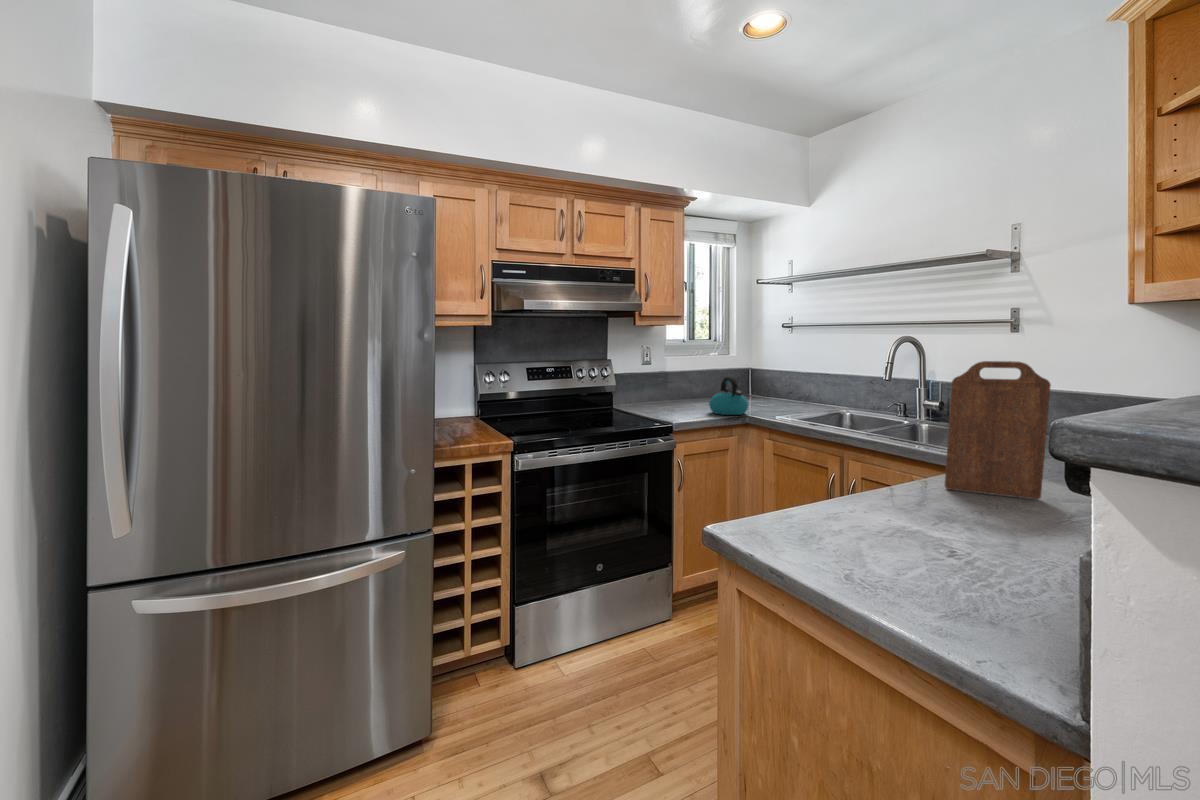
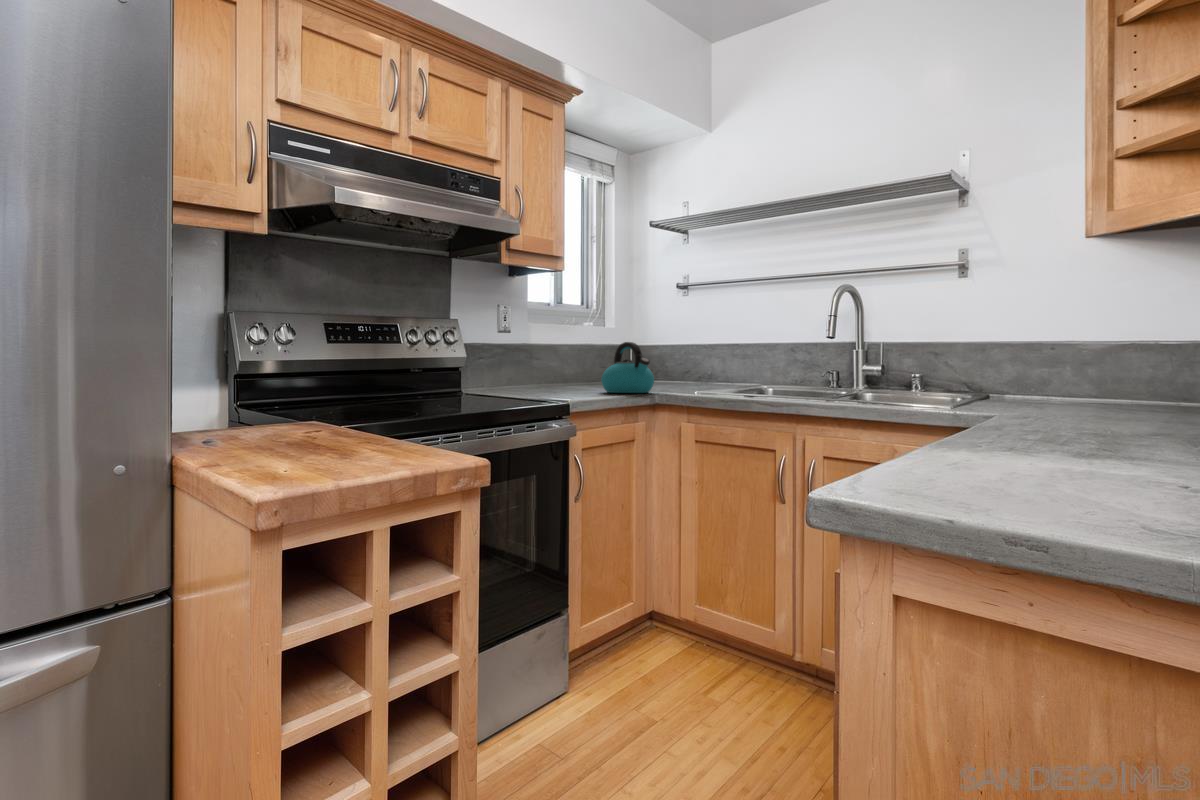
cutting board: present [945,361,1051,499] -> none [1005,257,1128,438]

